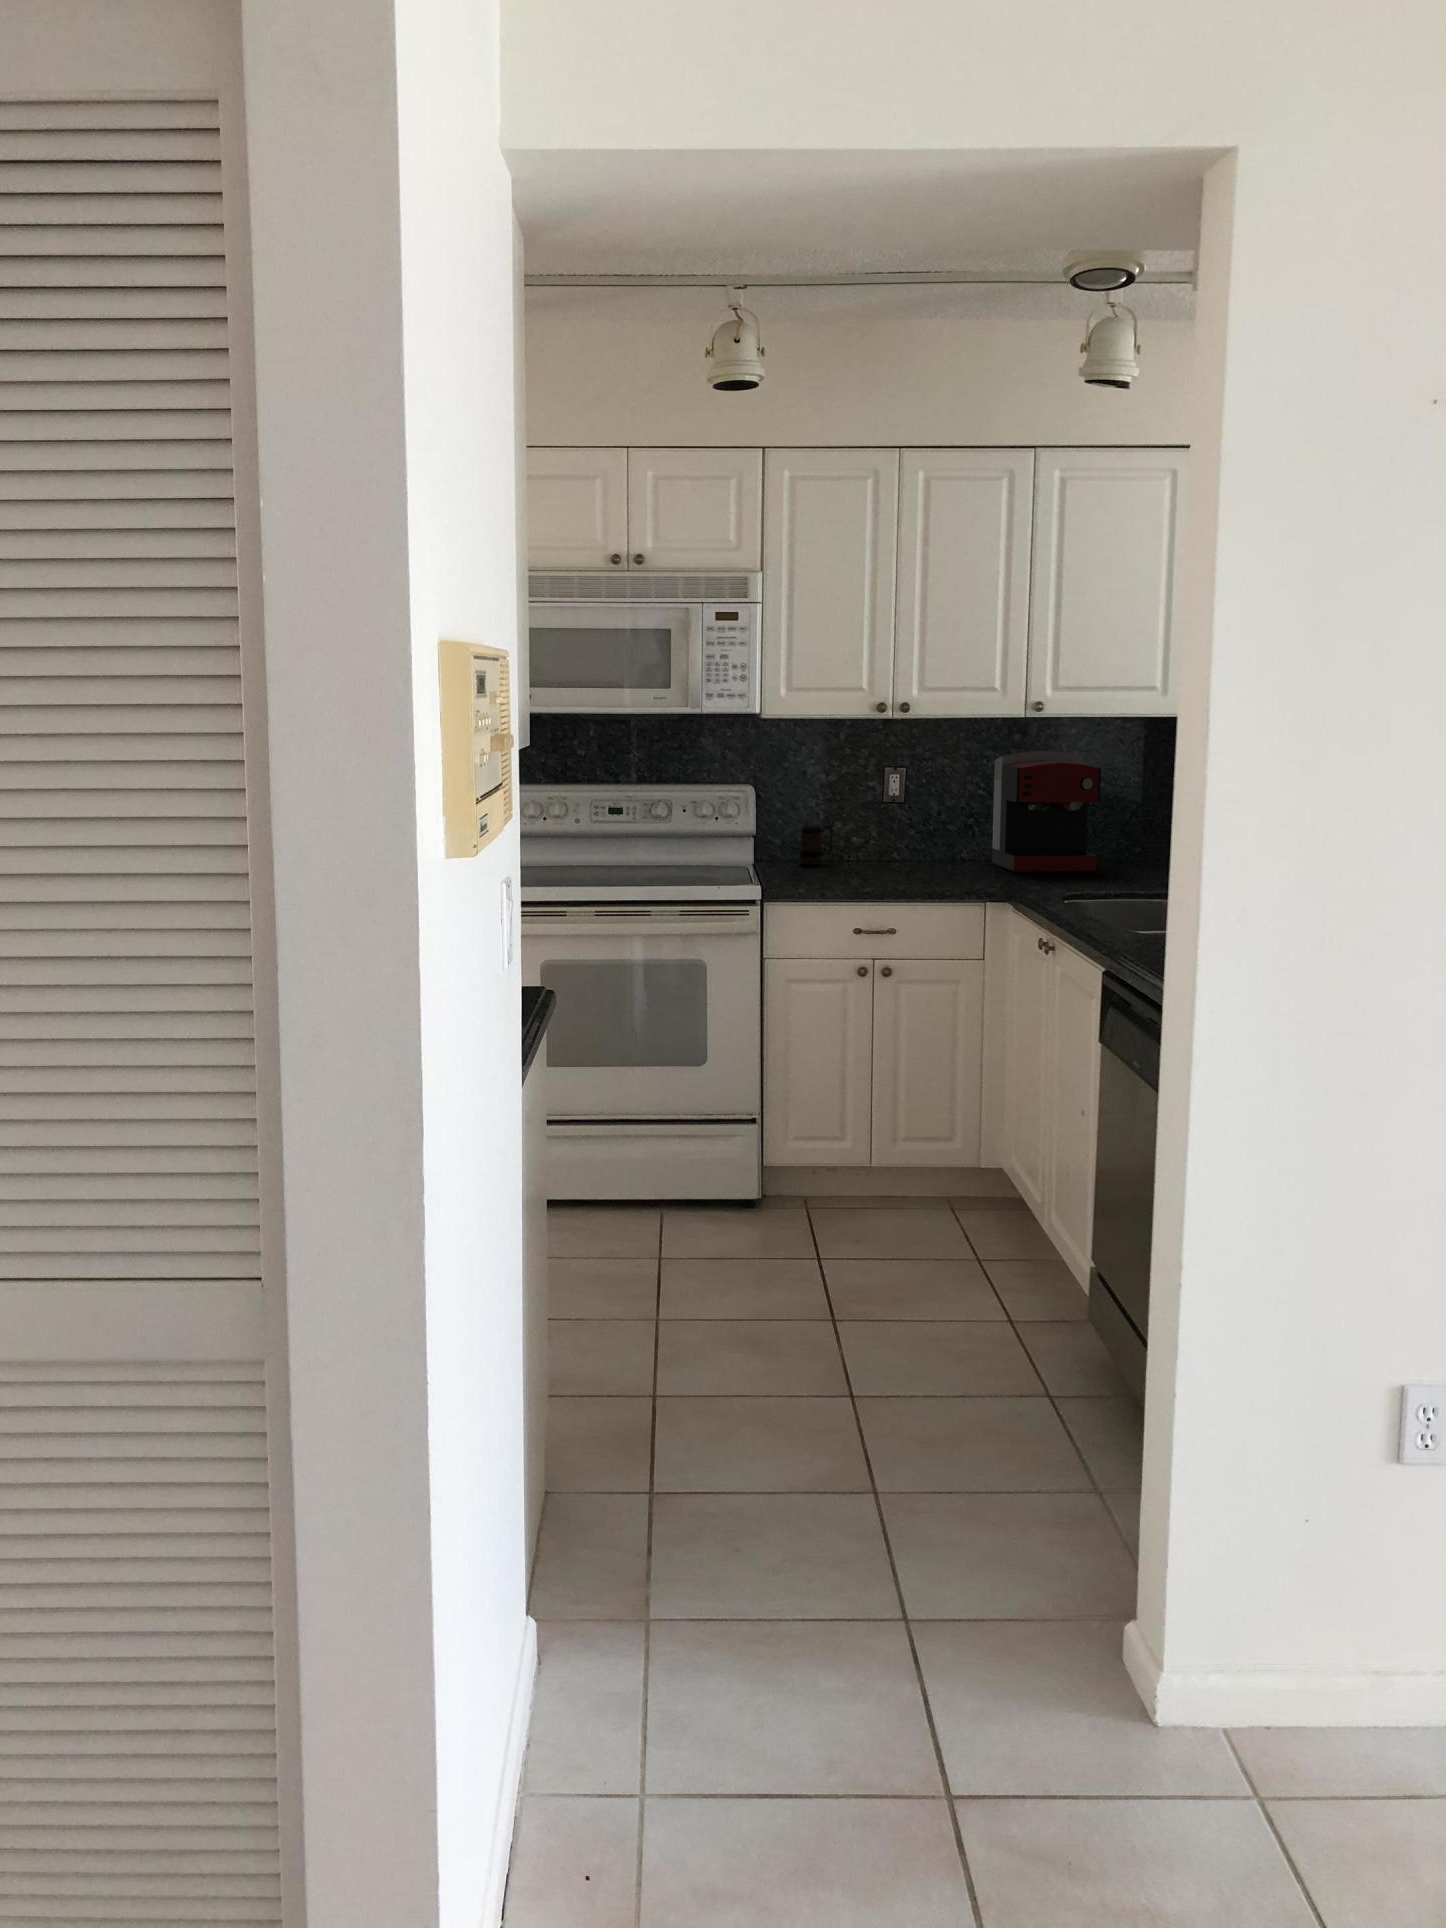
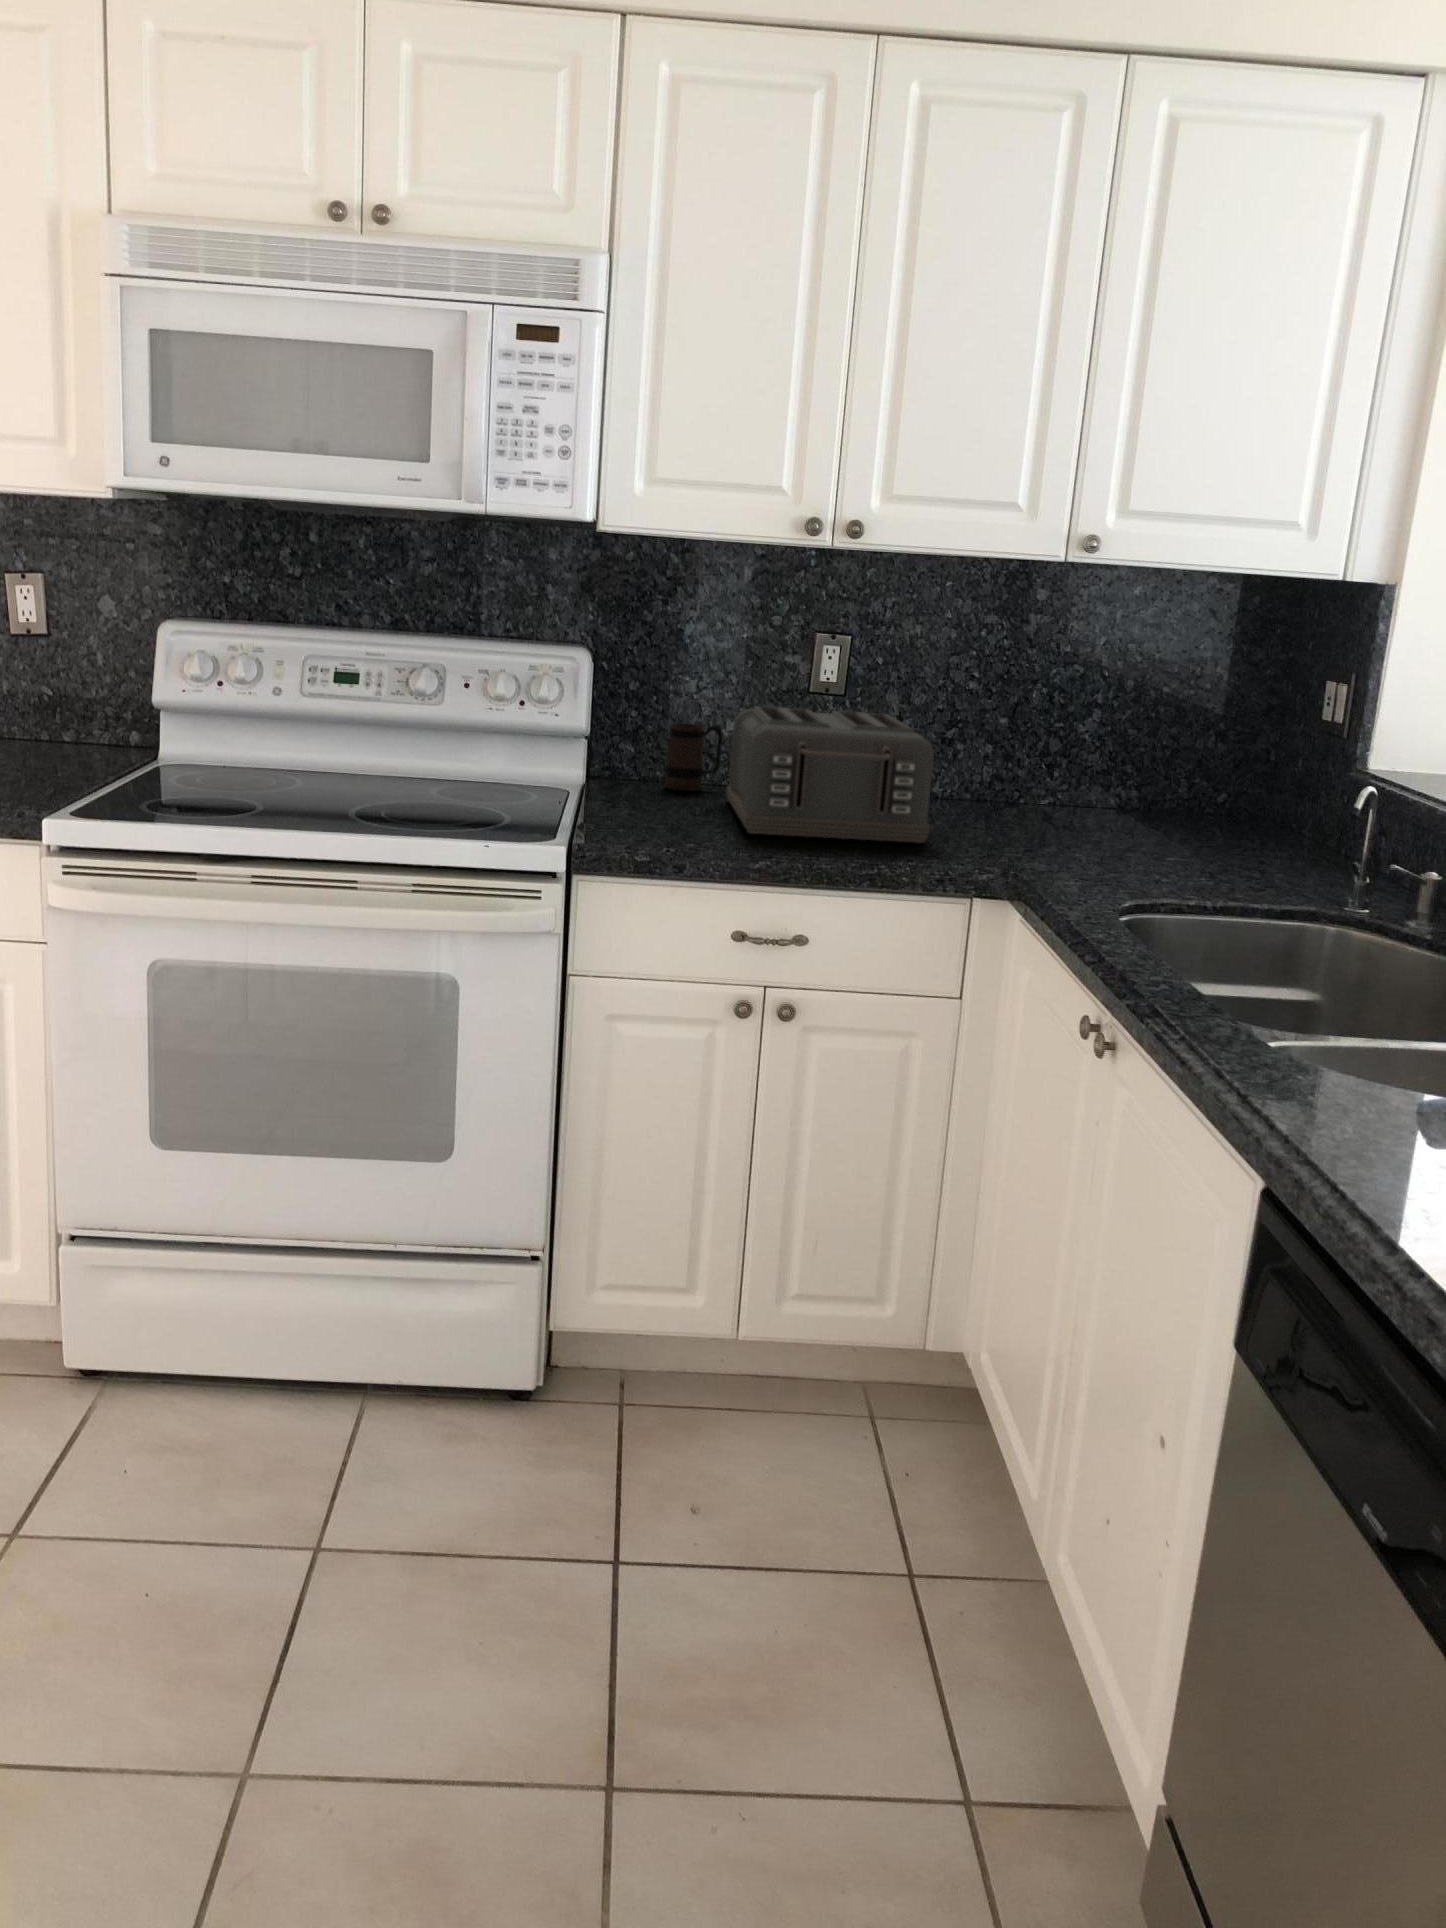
coffee maker: present [992,751,1101,872] -> none [983,623,1186,837]
toaster: none [838,811,959,880] -> present [726,706,934,843]

